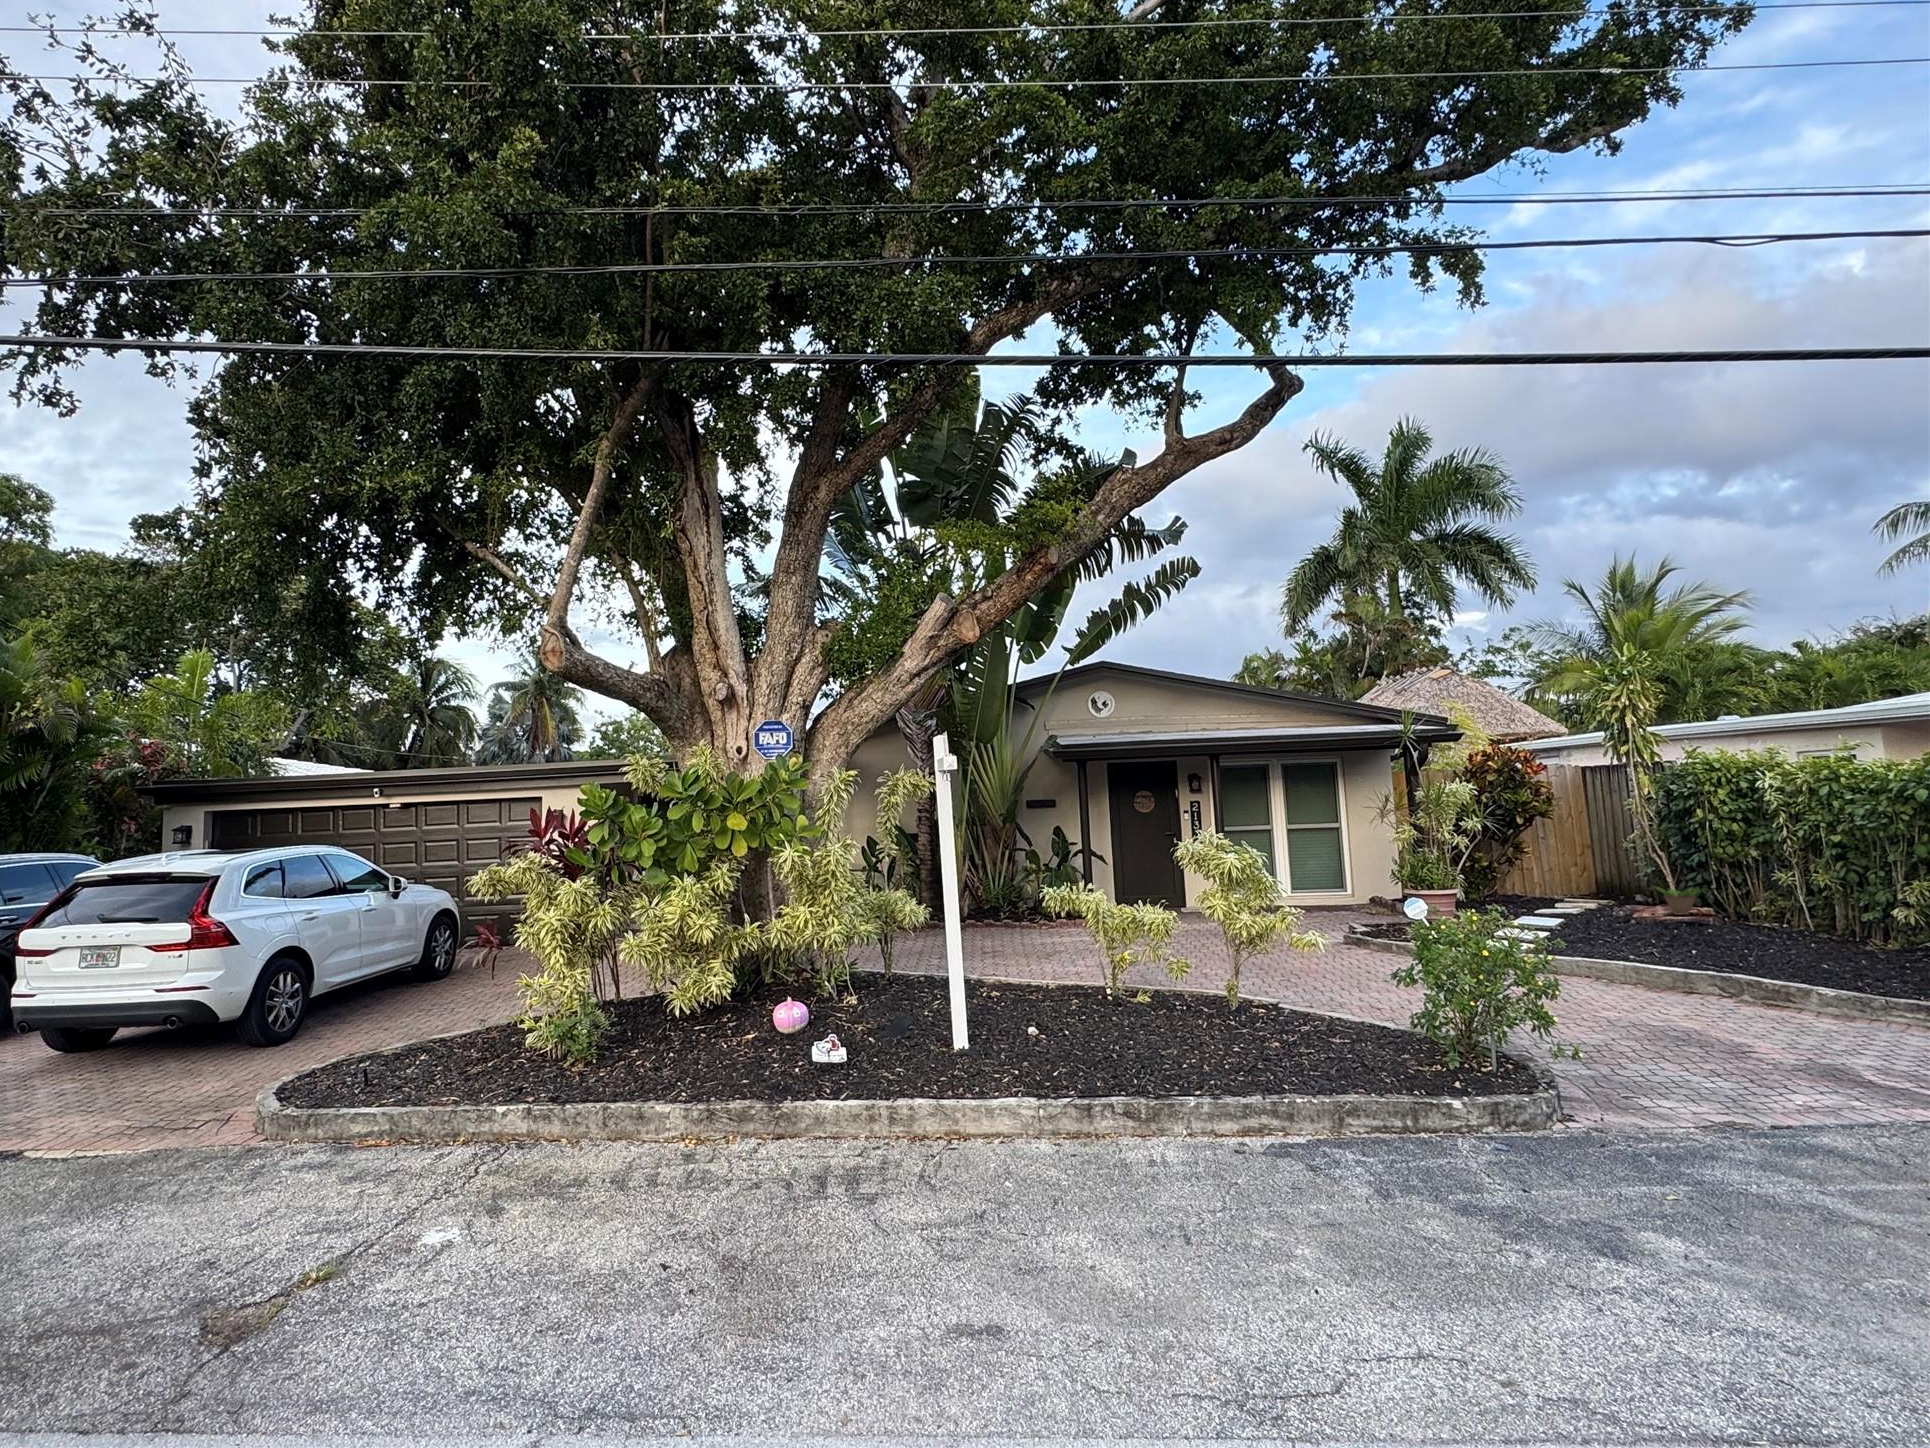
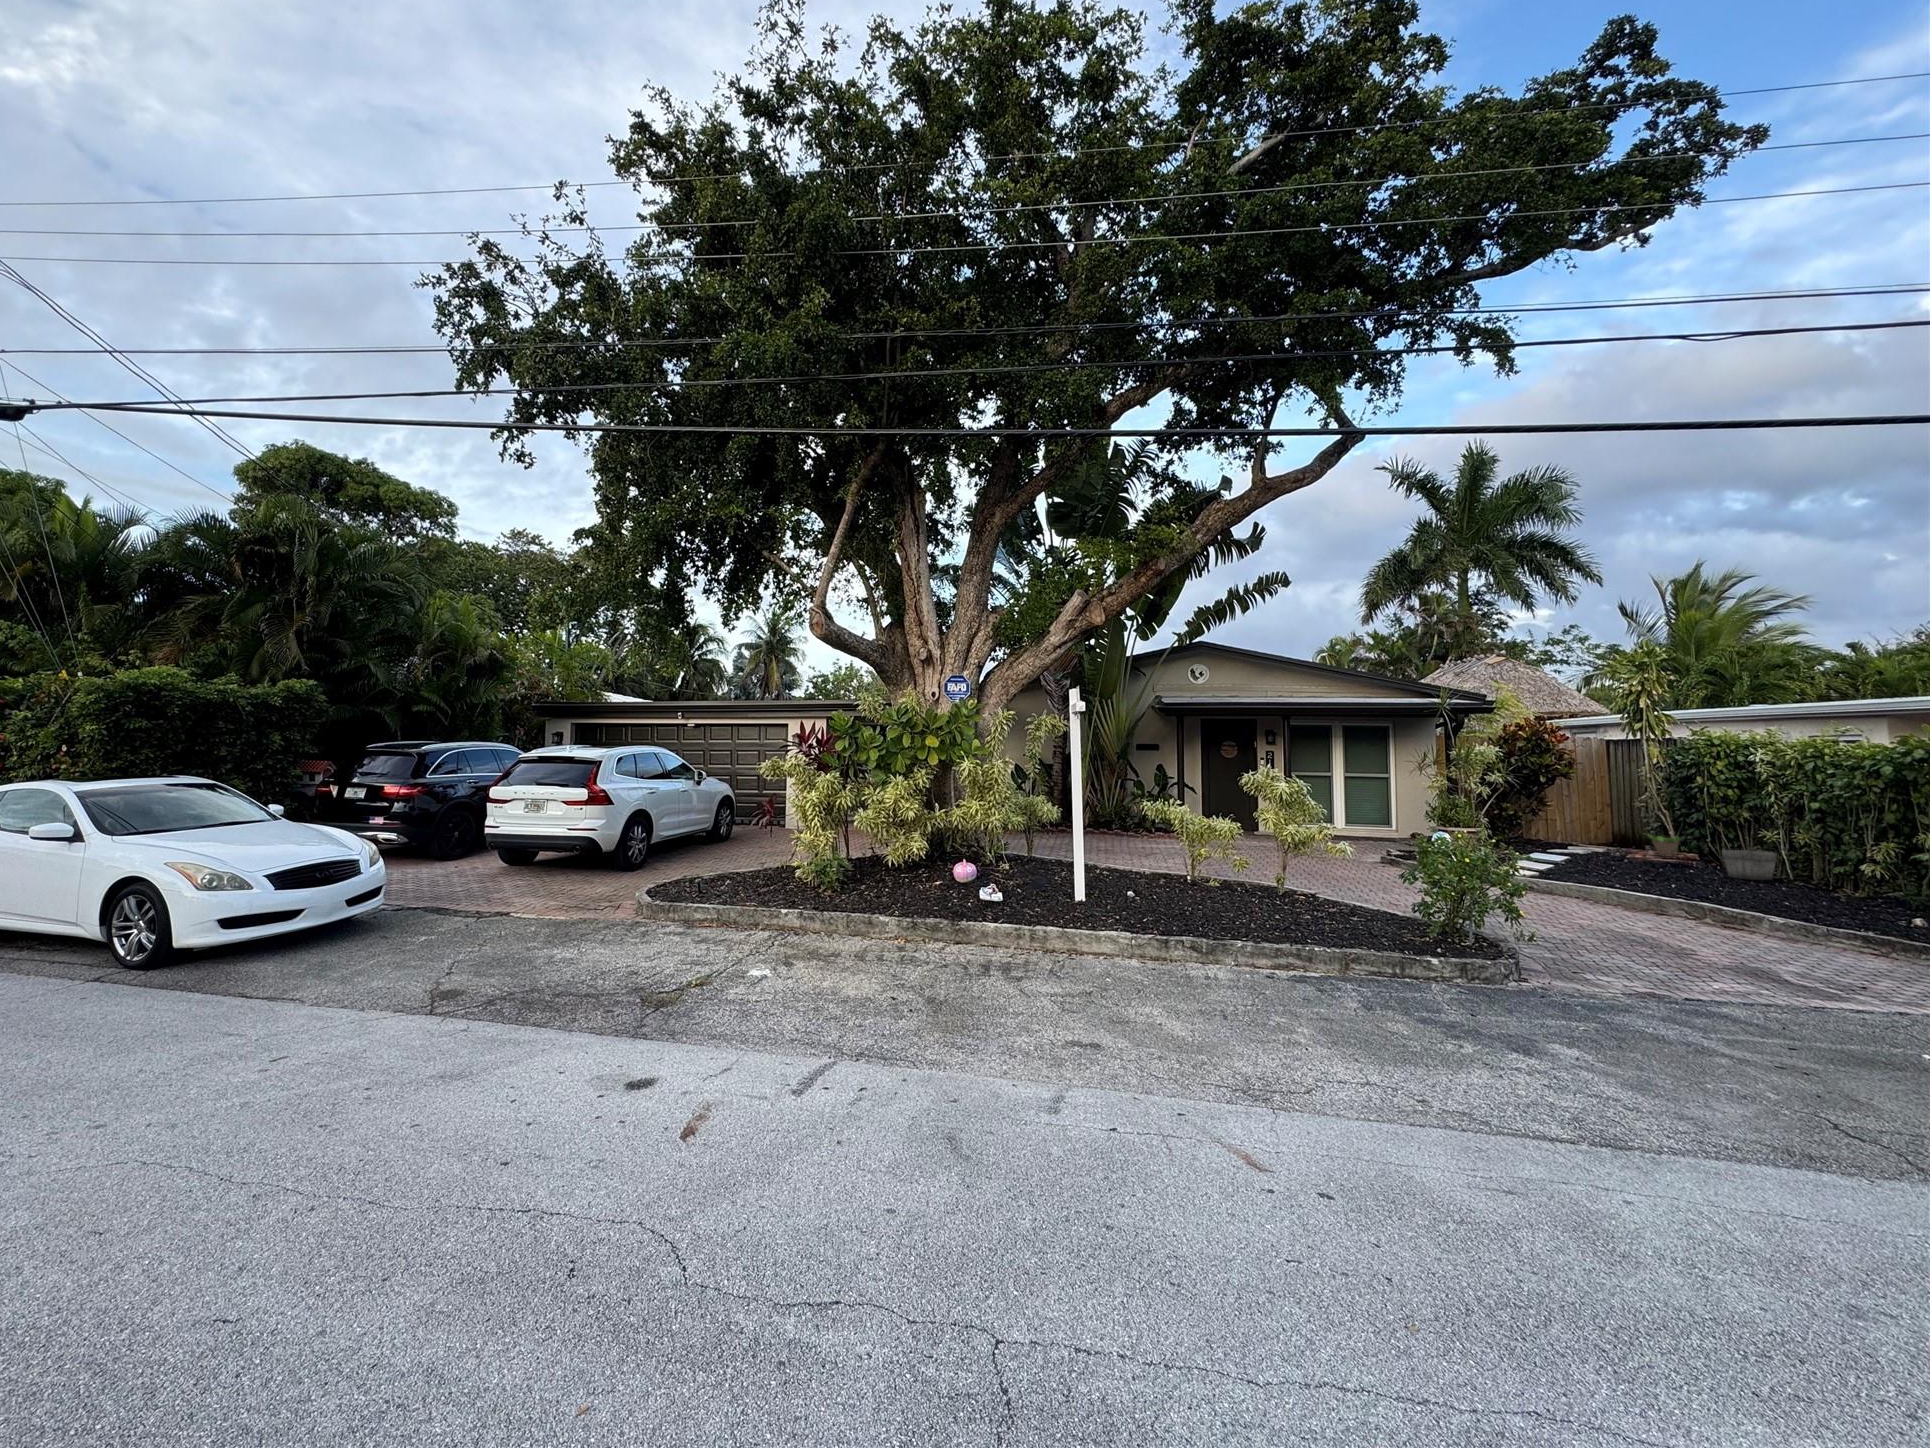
wooden bucket: none [1758,894,1826,942] -> present [1722,847,1779,880]

